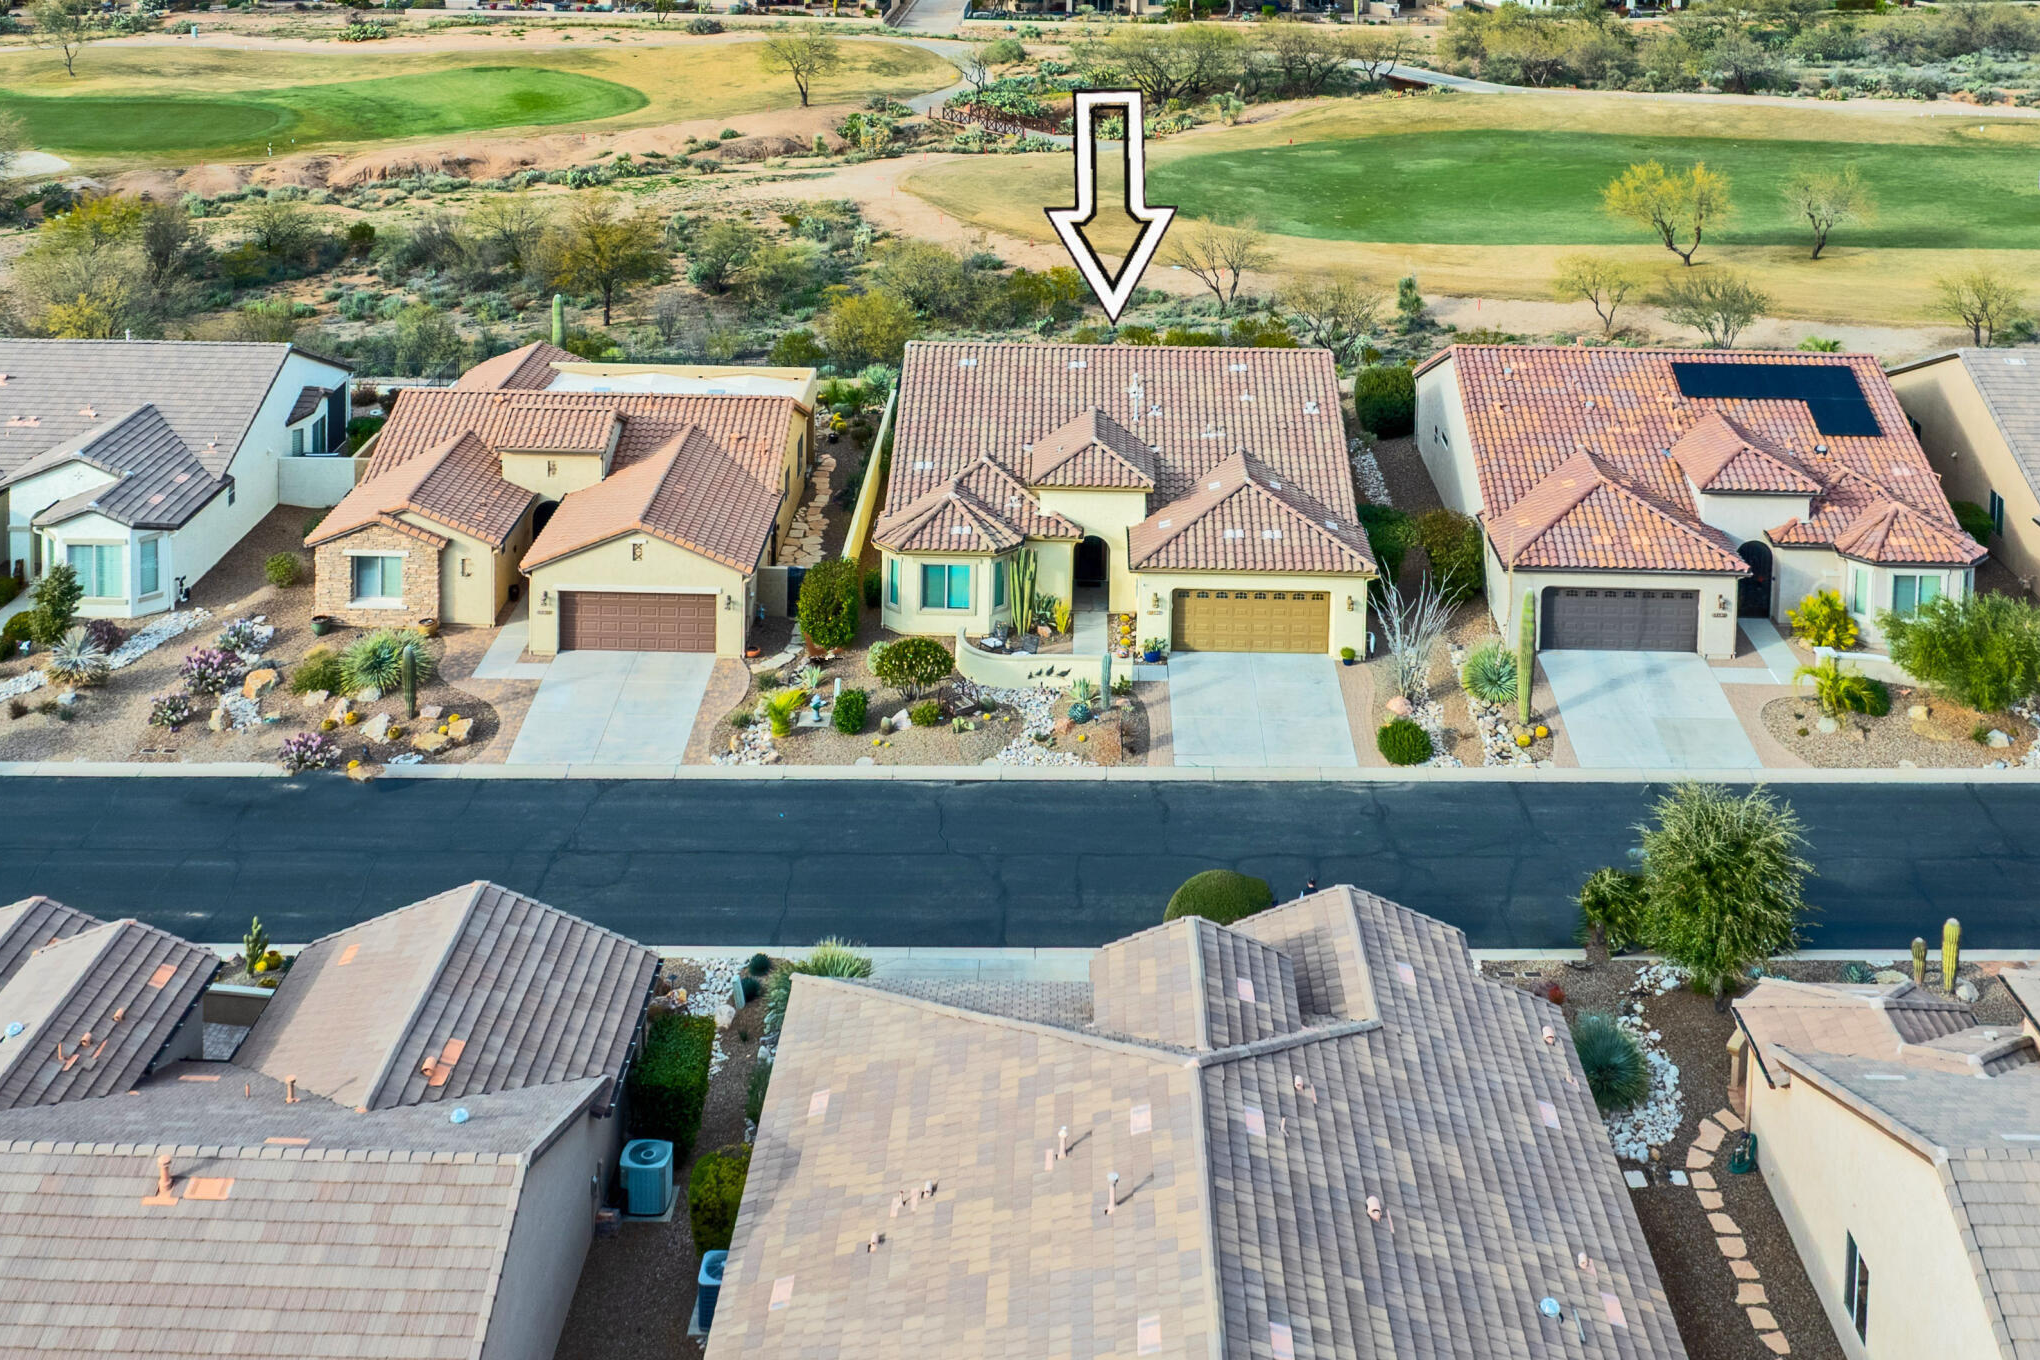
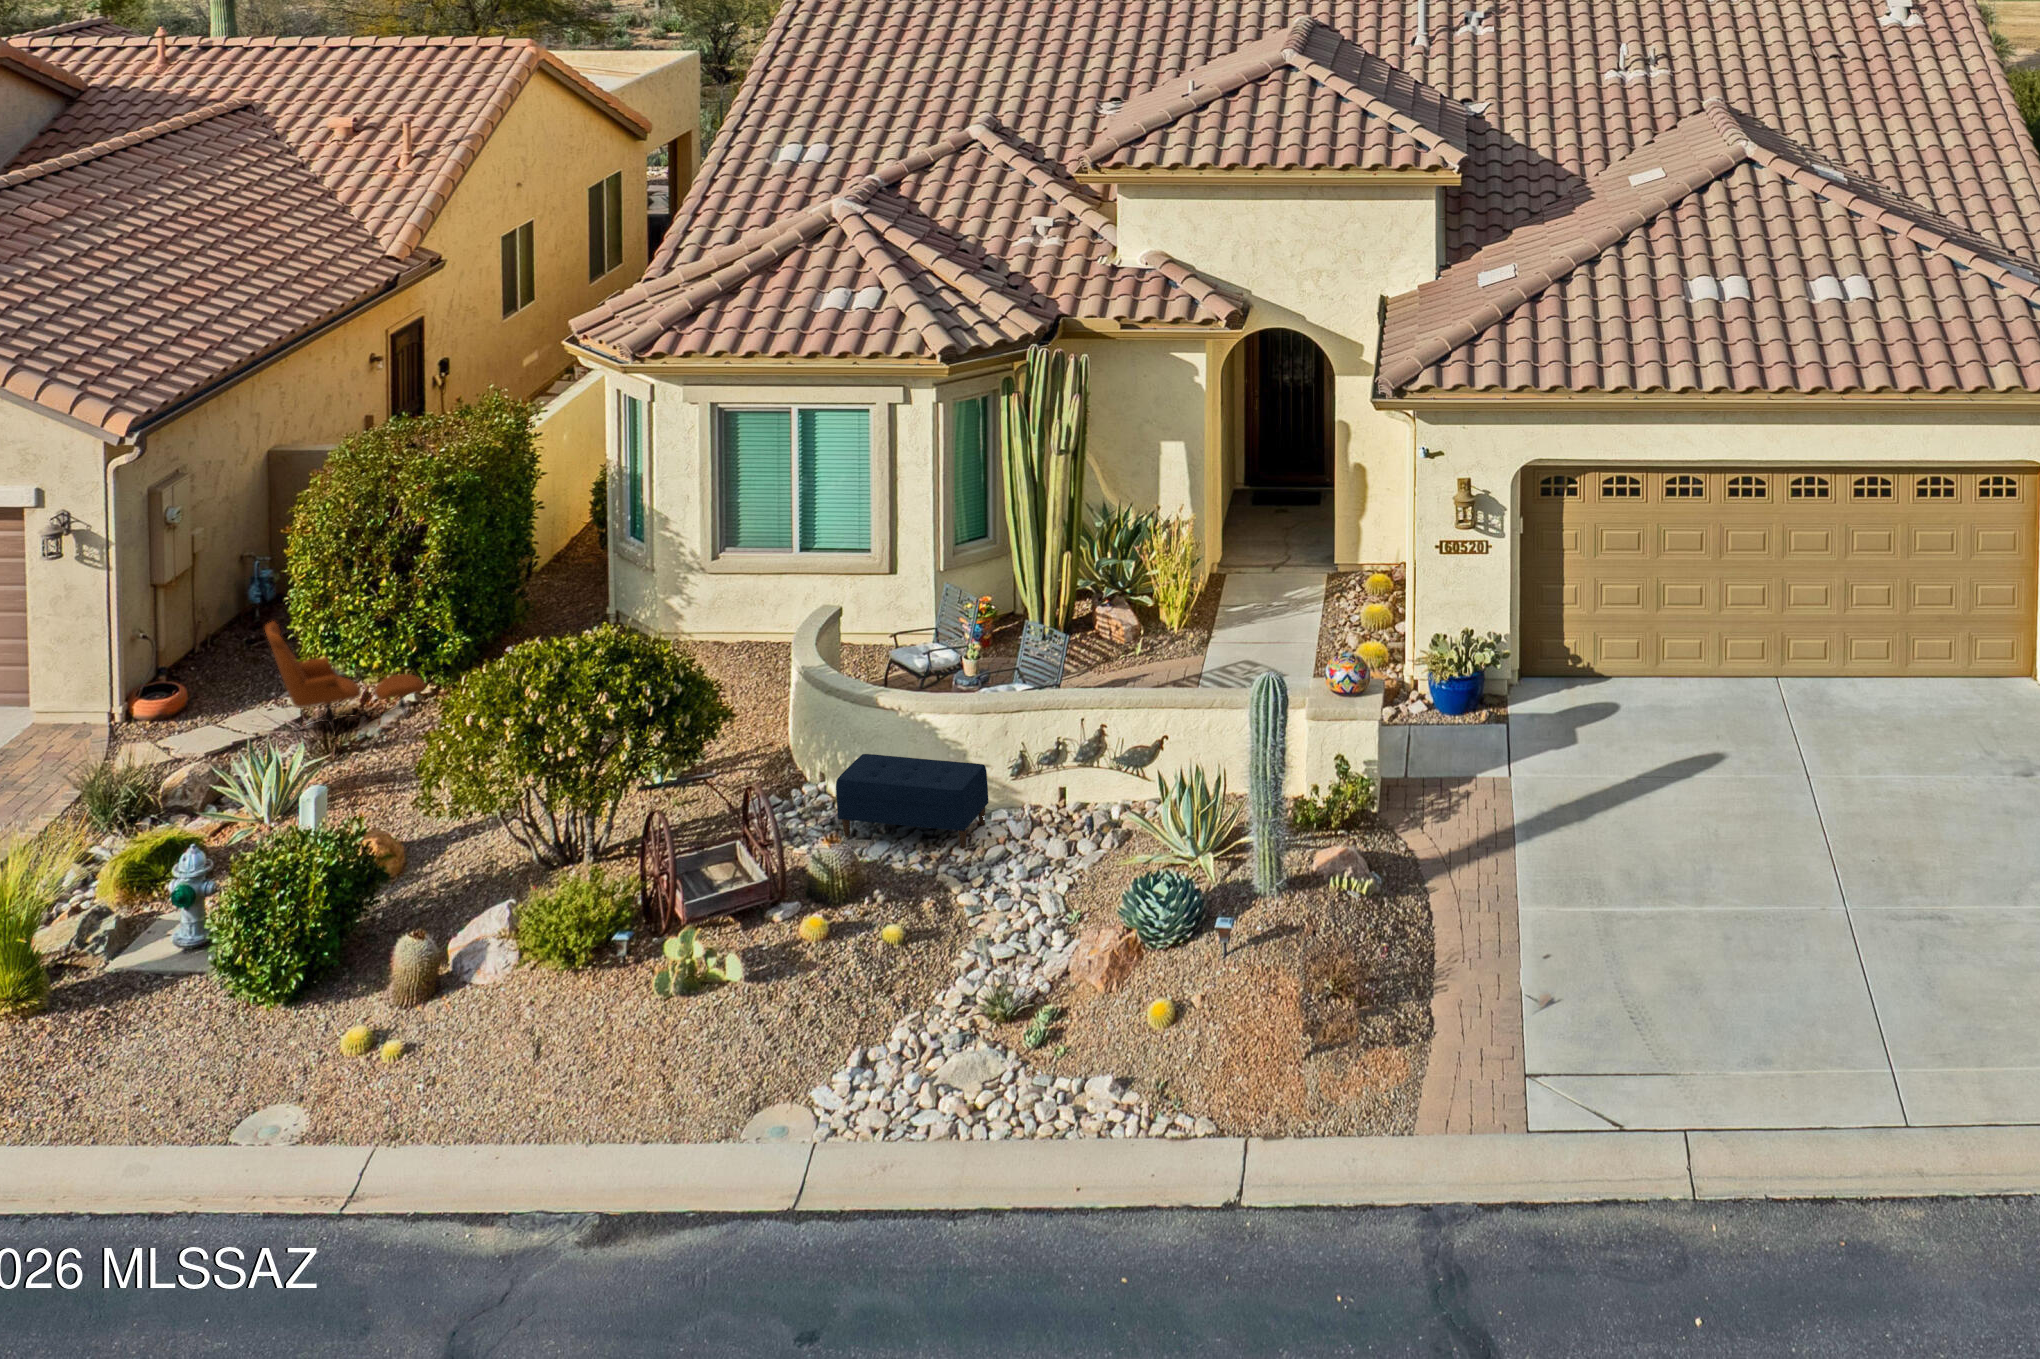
bench: none [983,673,1023,699] -> present [836,754,988,848]

